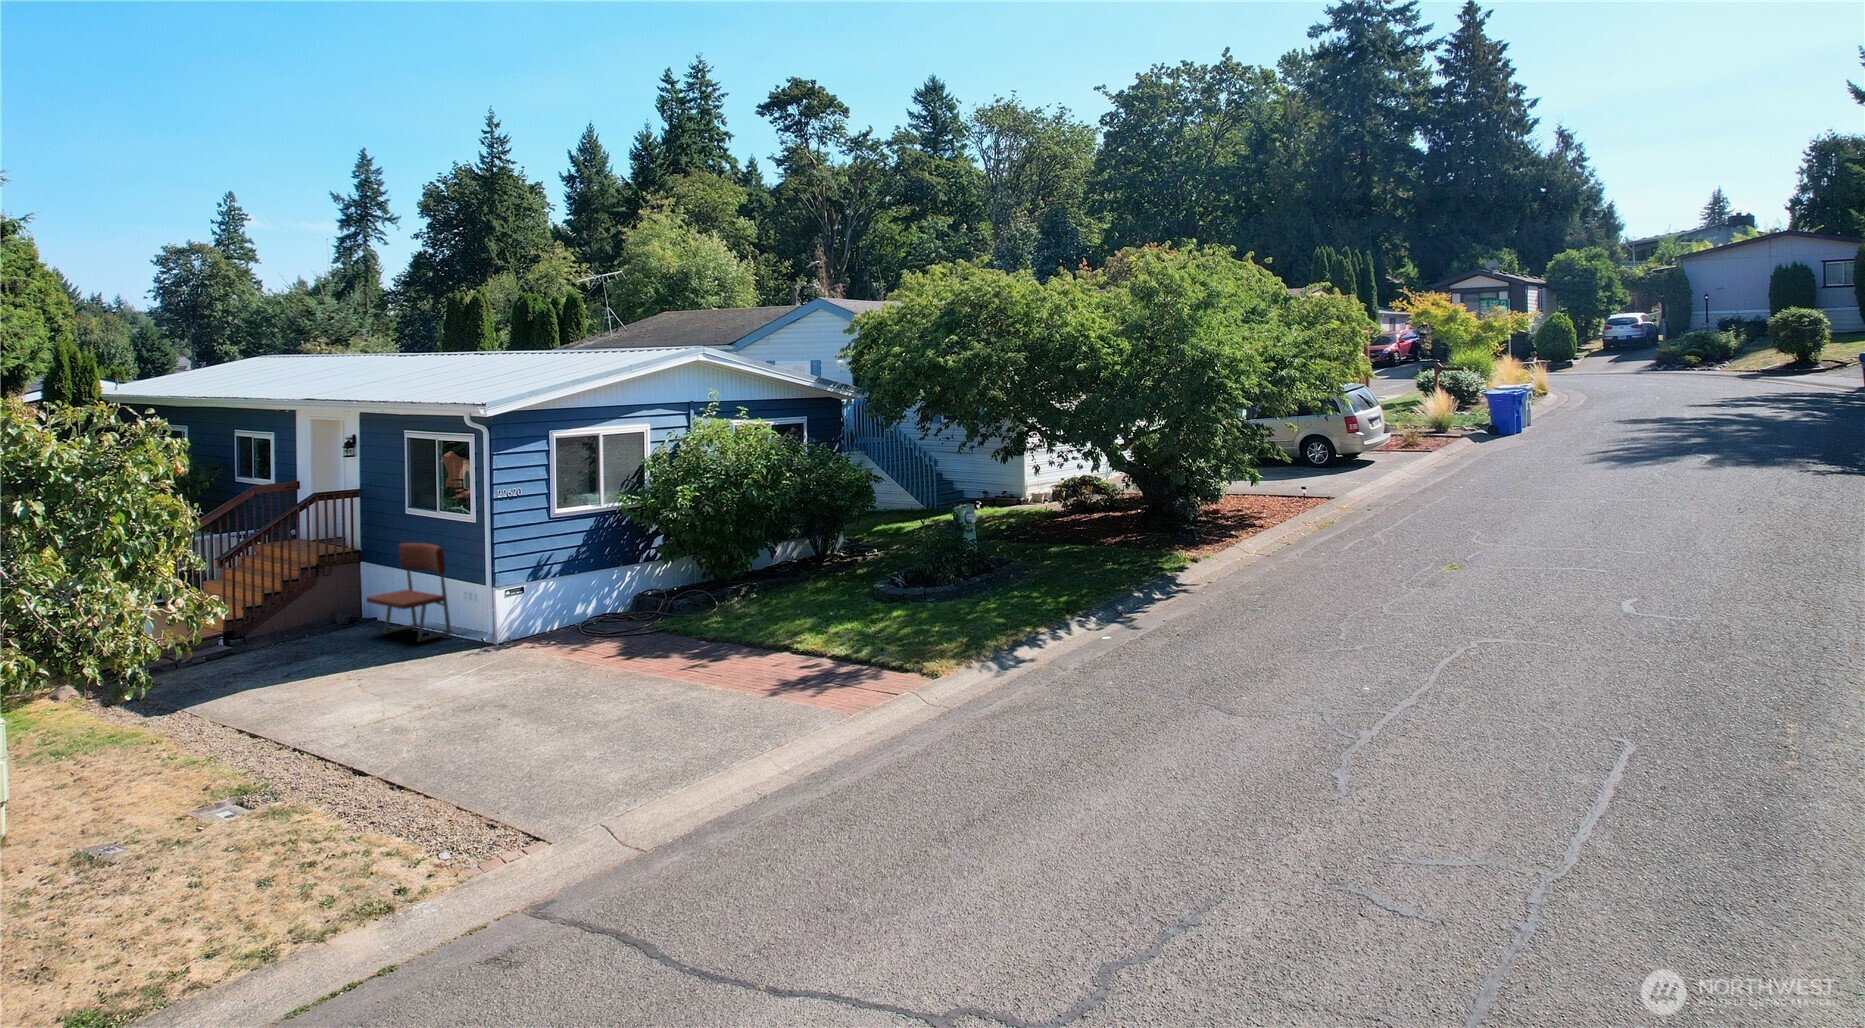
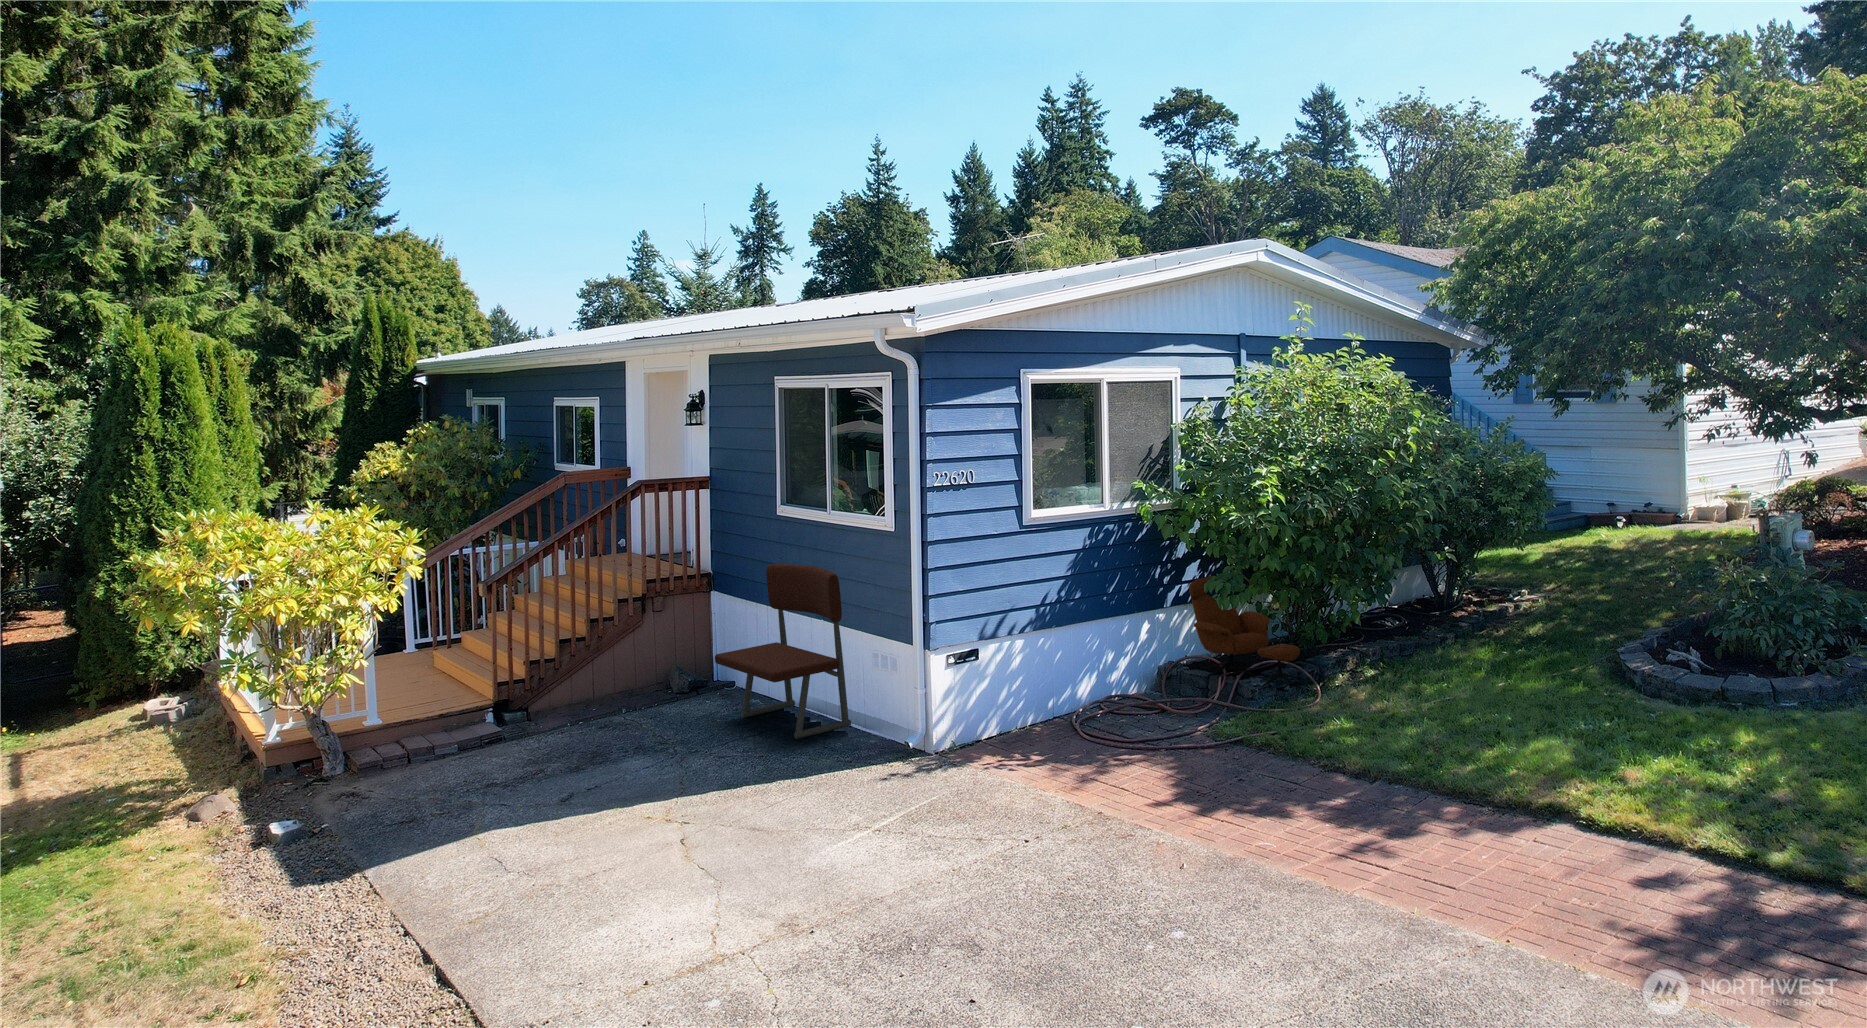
lounge chair: none [654,545,712,603] -> present [1189,577,1300,687]

